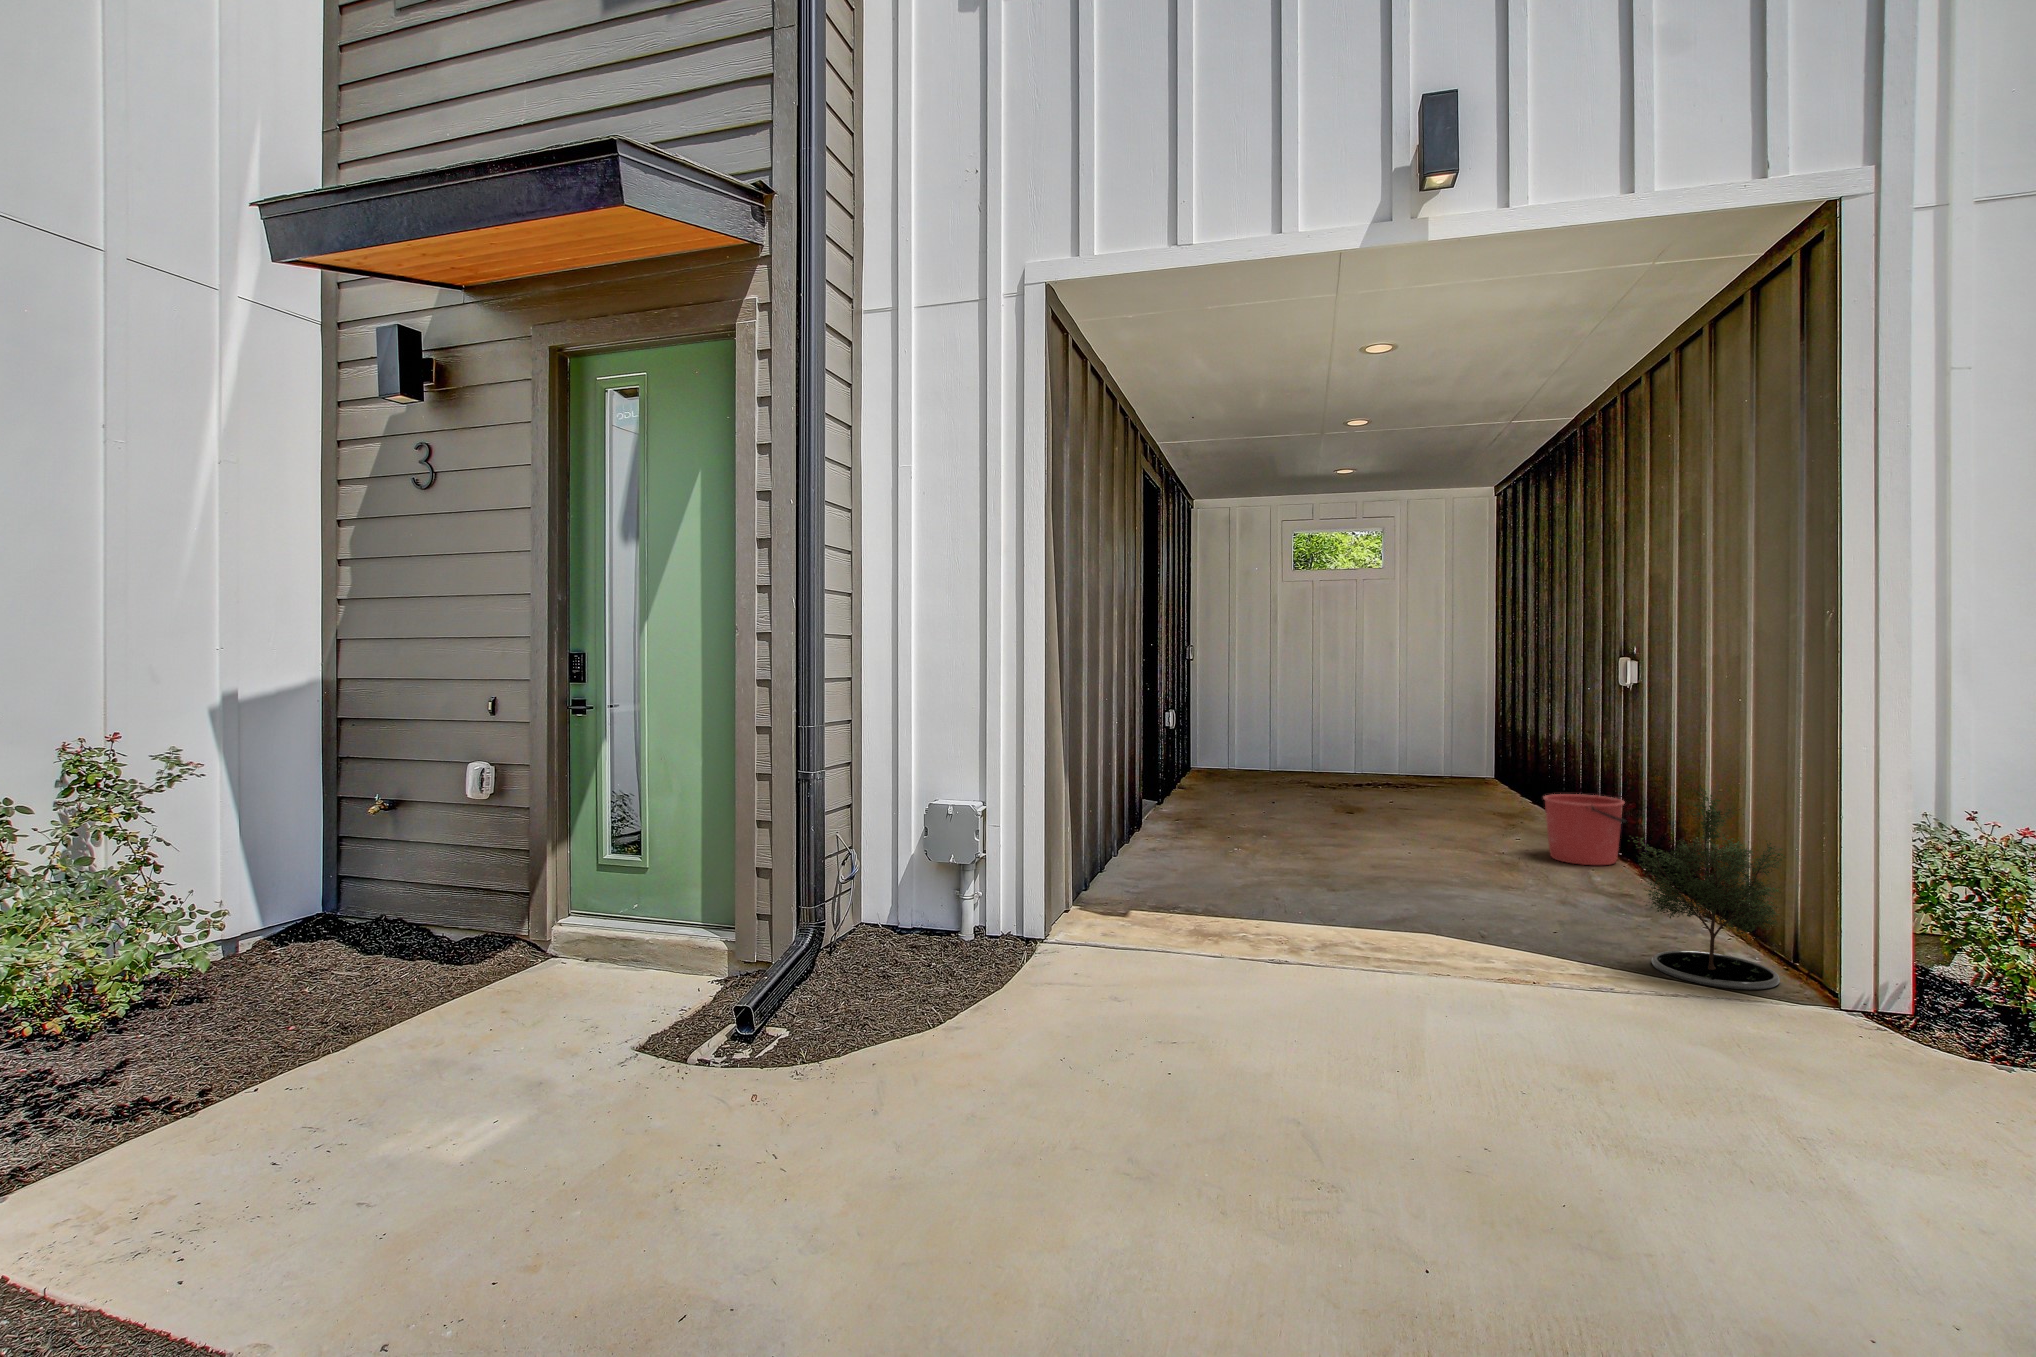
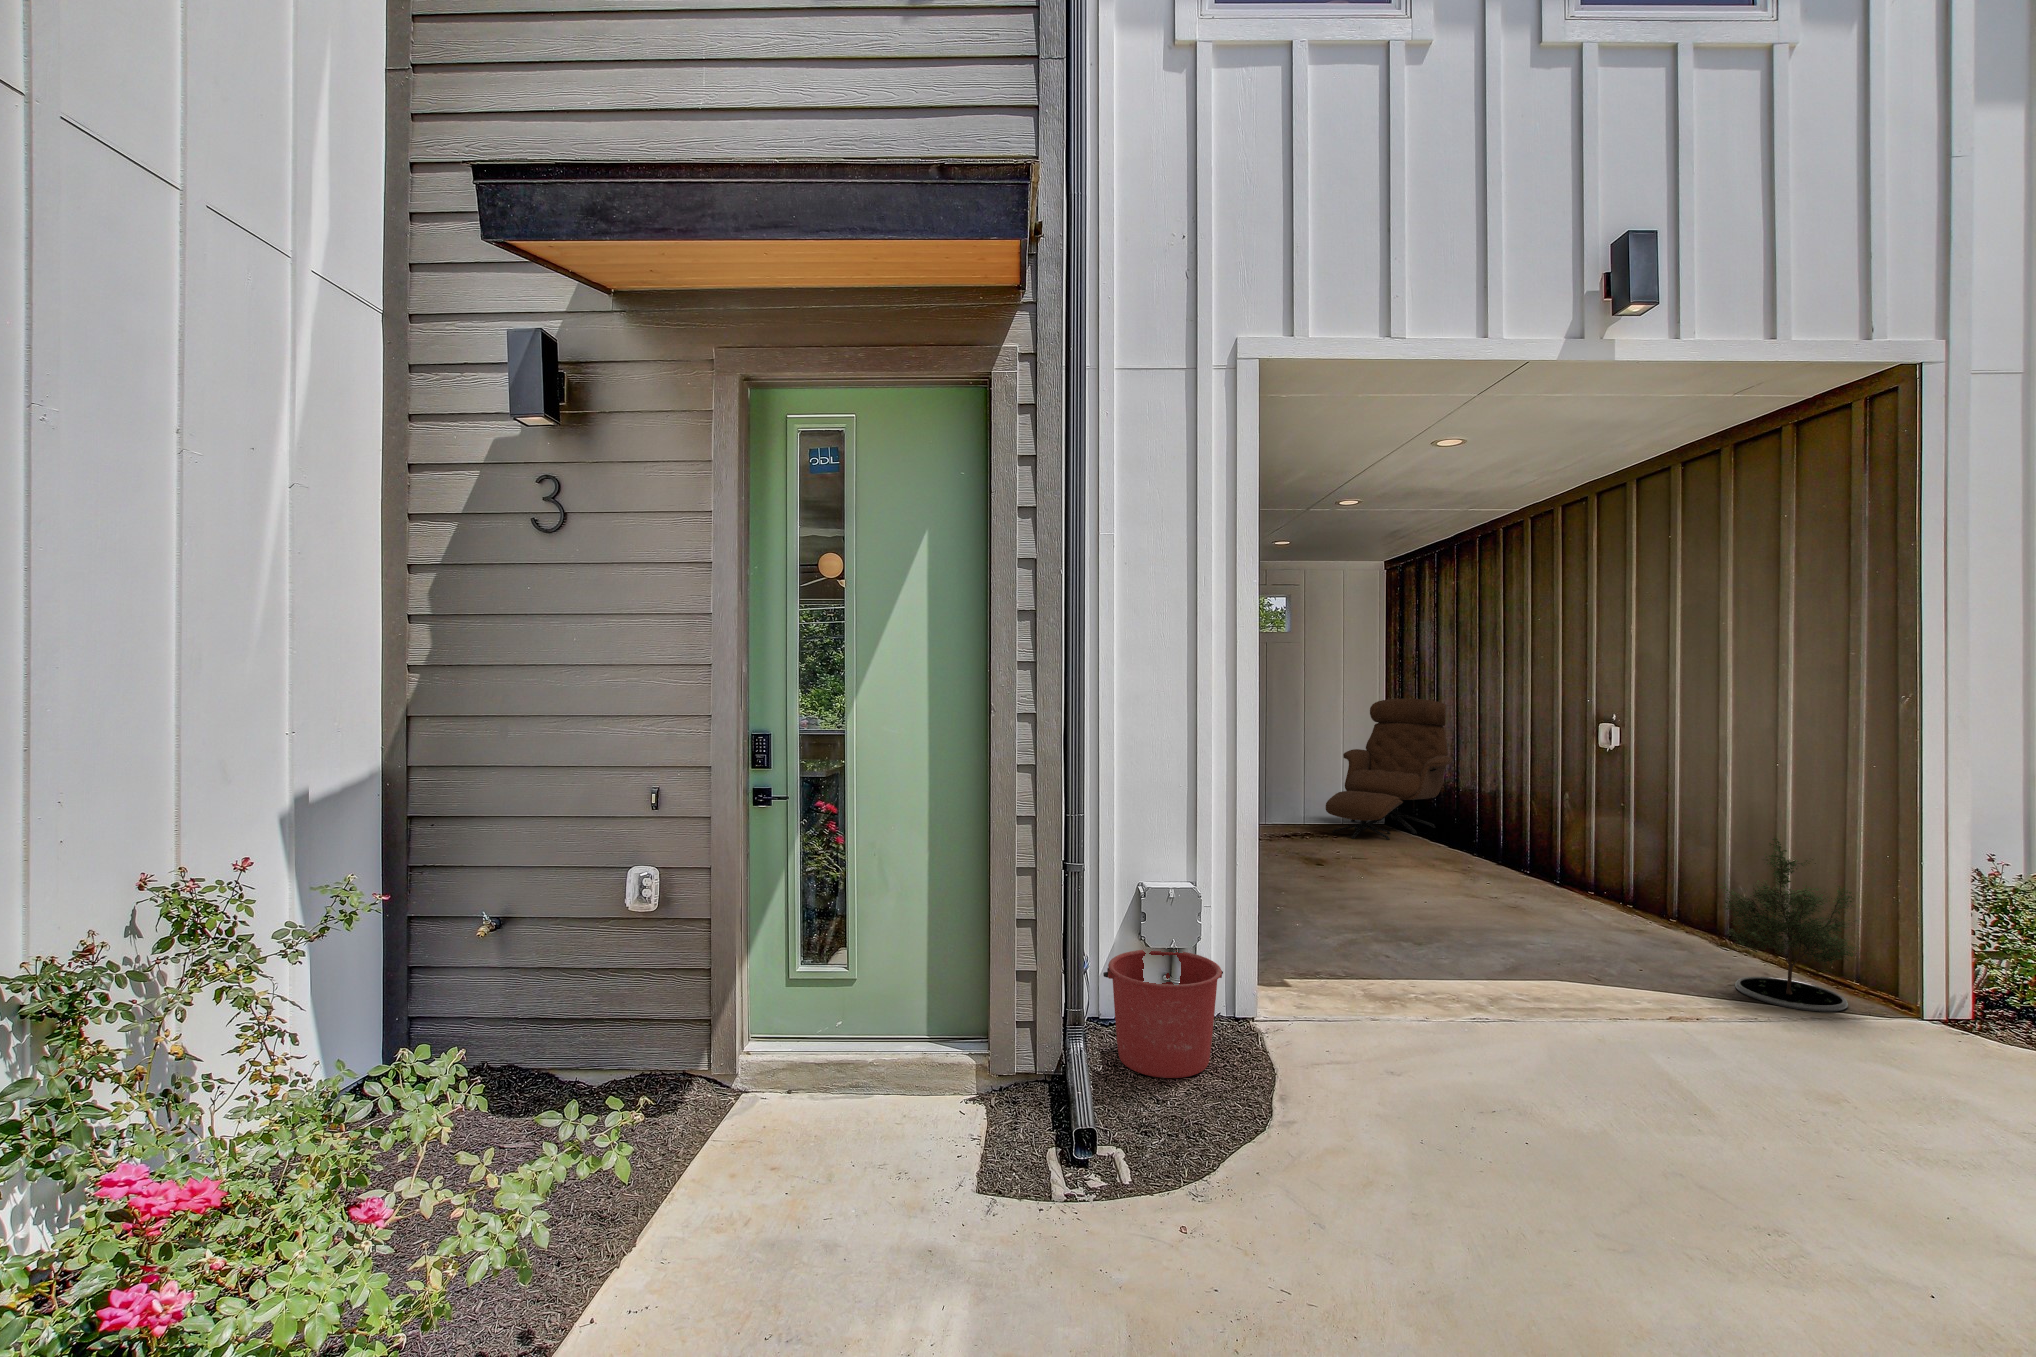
lounge chair: none [1395,659,1561,813] -> present [1326,699,1453,840]
bucket: present [1544,794,1626,865] -> present [1103,950,1223,1078]

